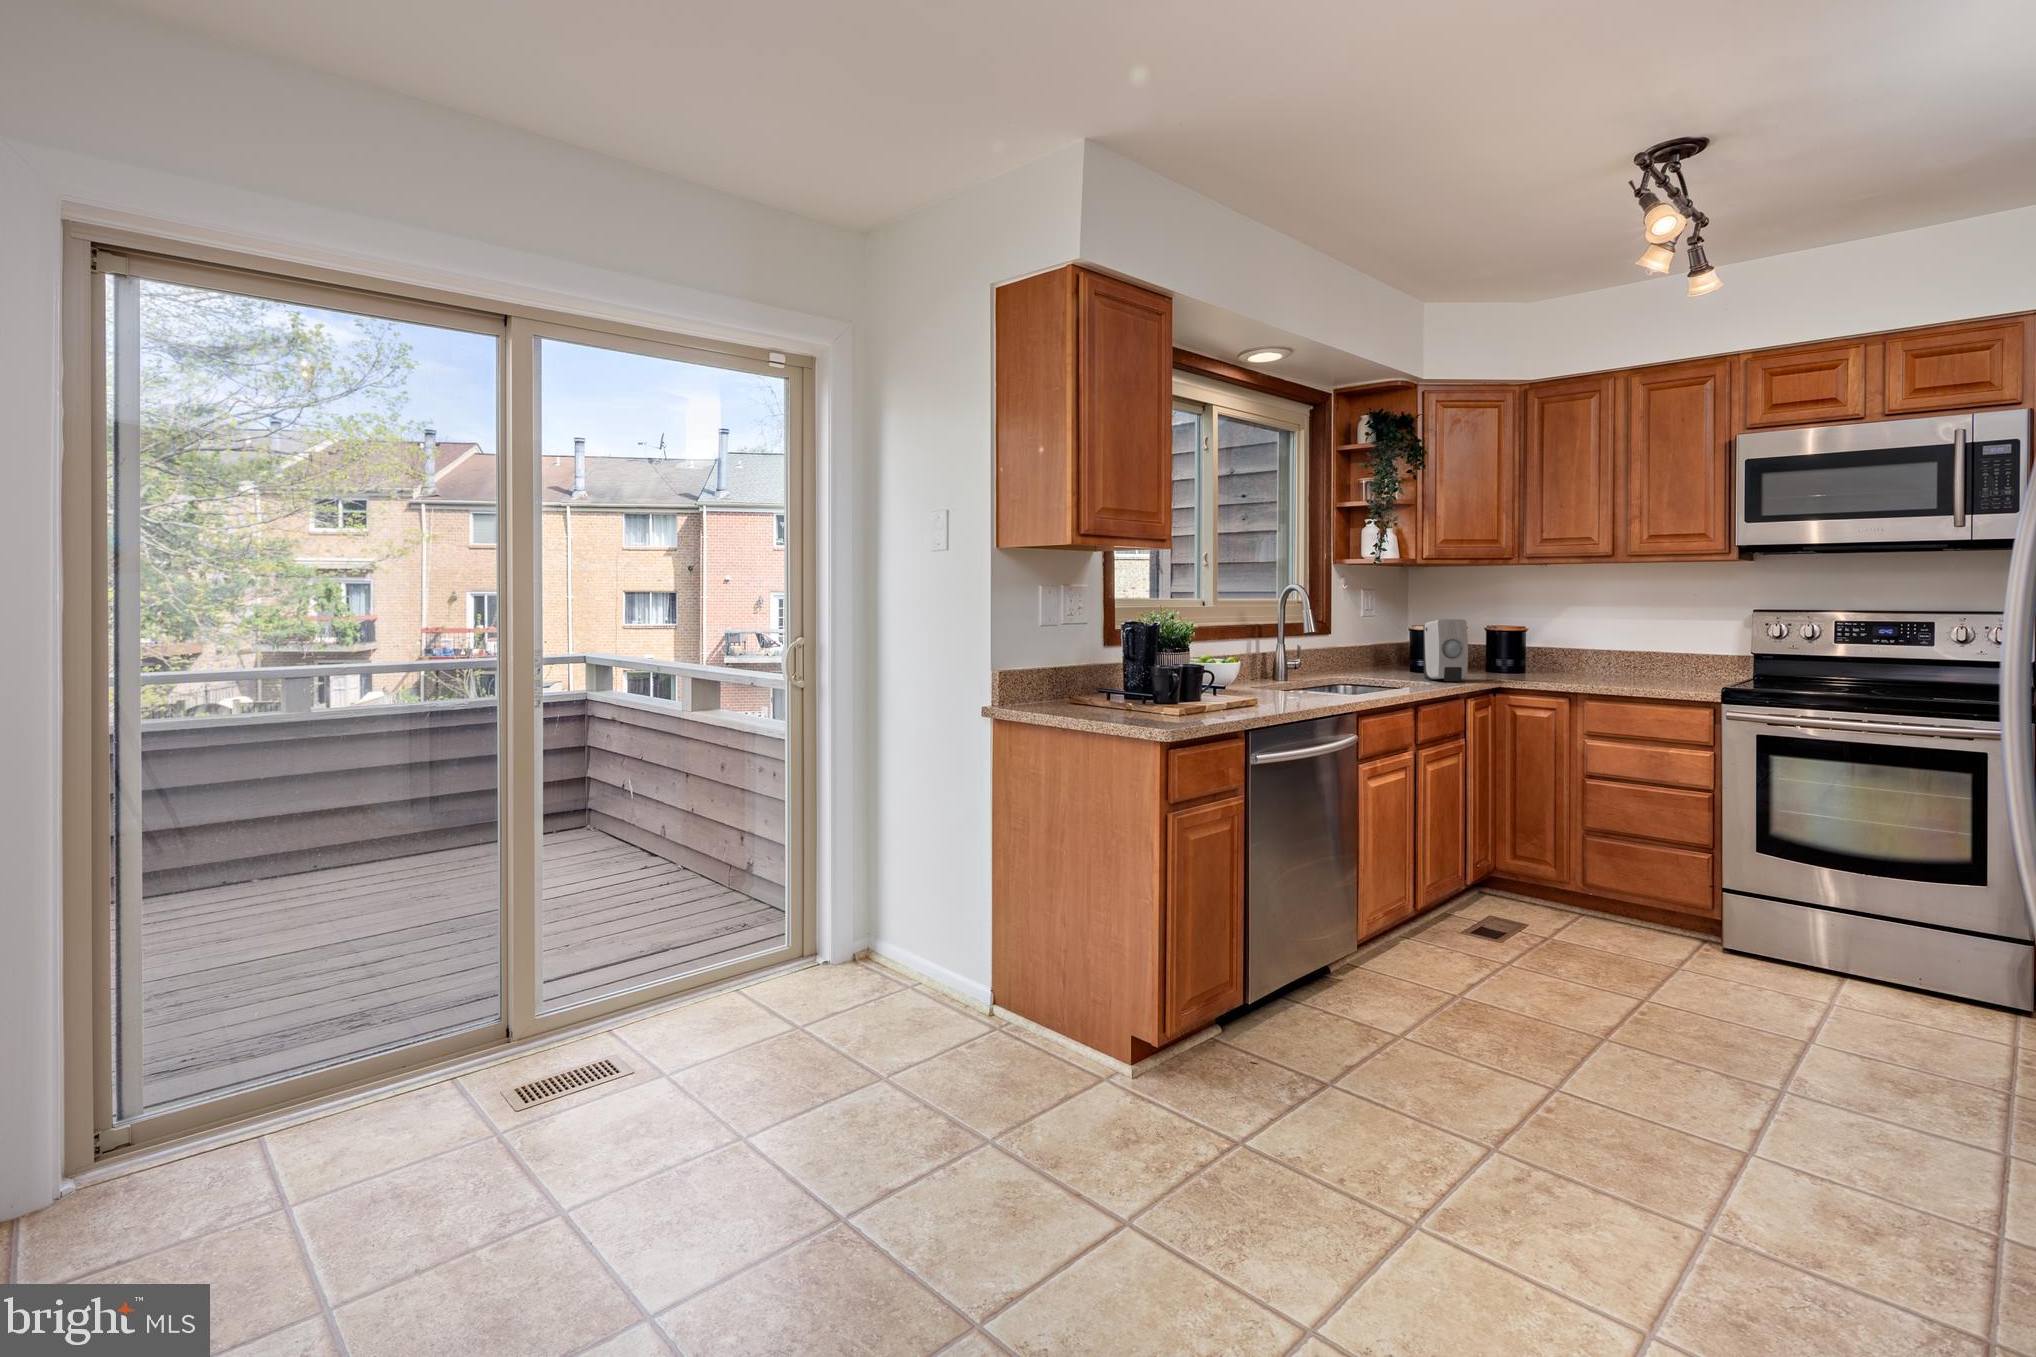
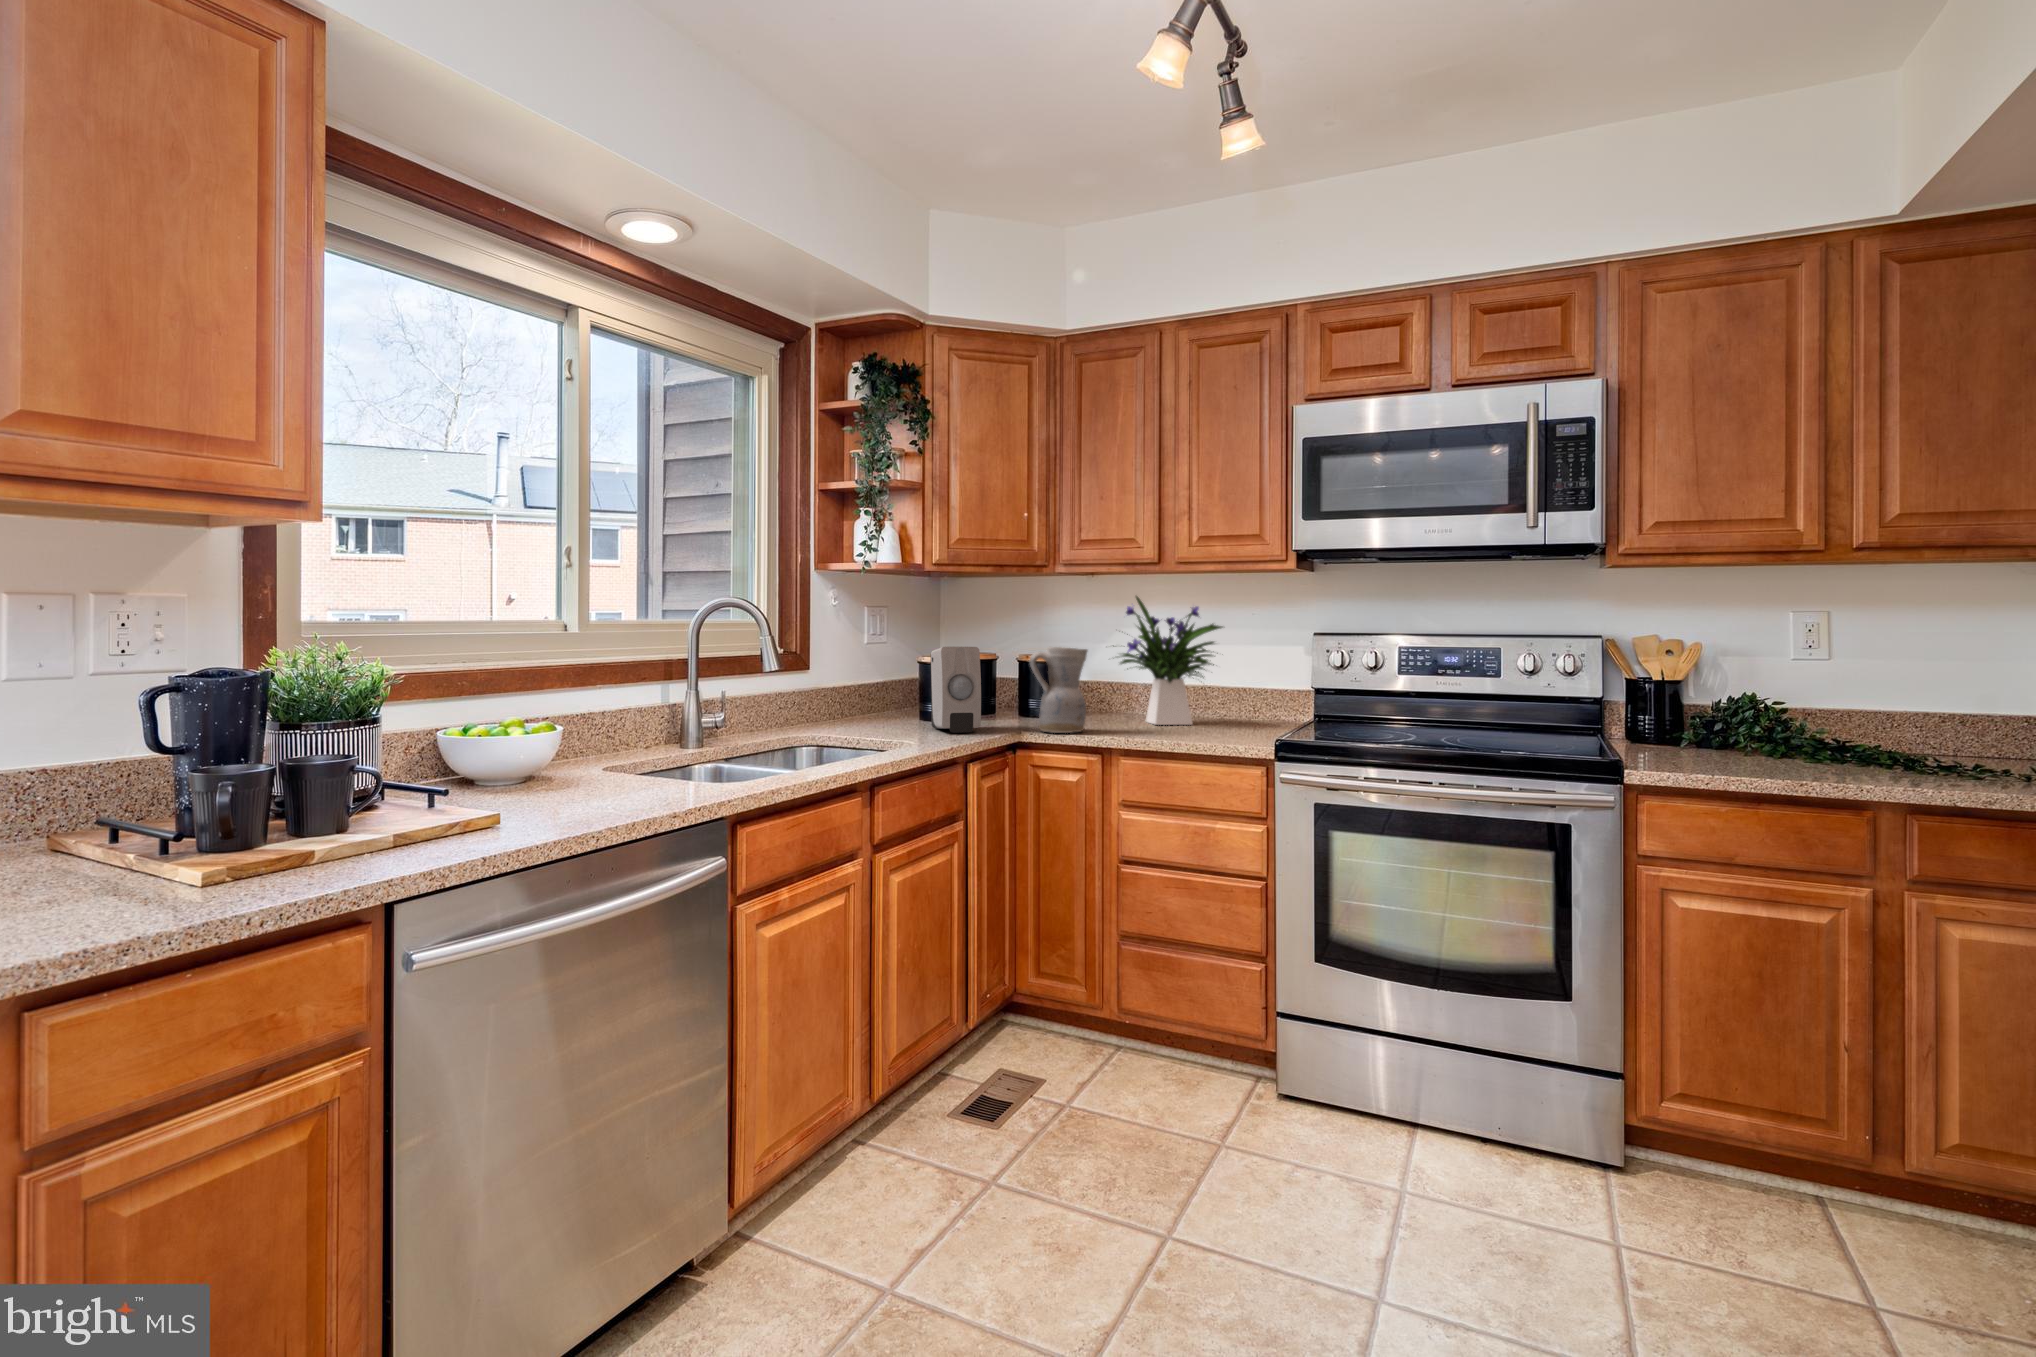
flower arrangement: none [1563,580,1669,680] -> present [1113,596,1222,725]
ceramic pitcher: none [1507,619,1555,683] -> present [1029,647,1088,733]

